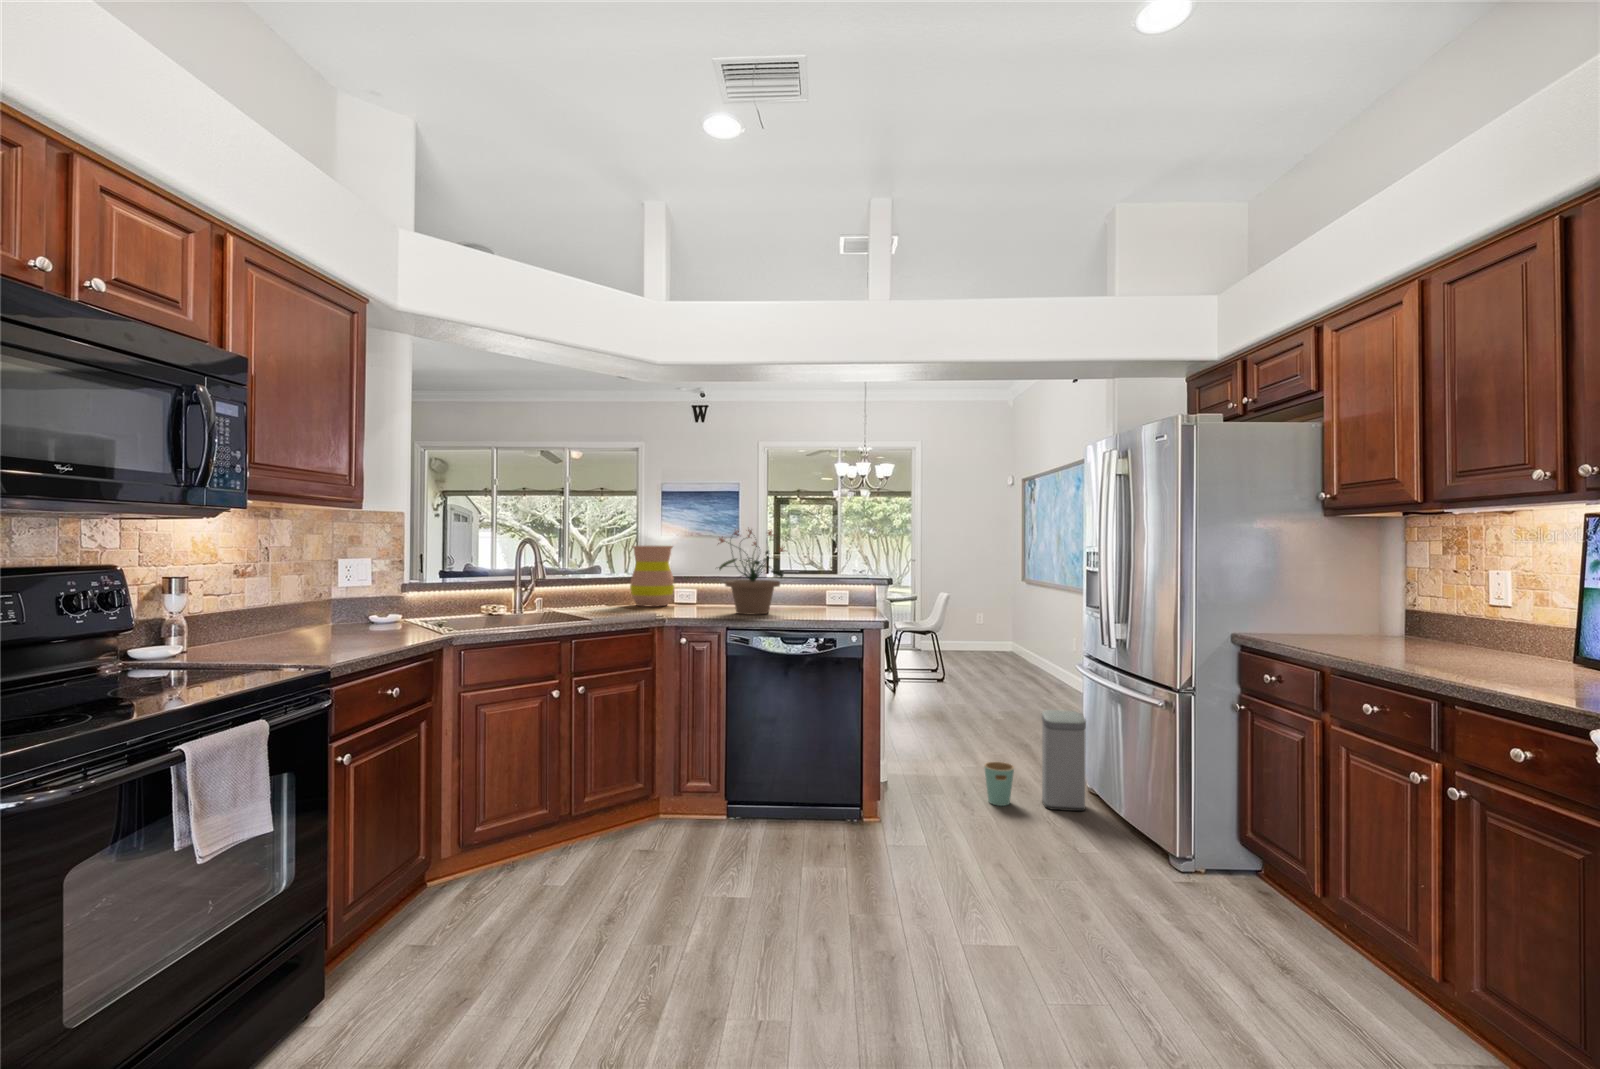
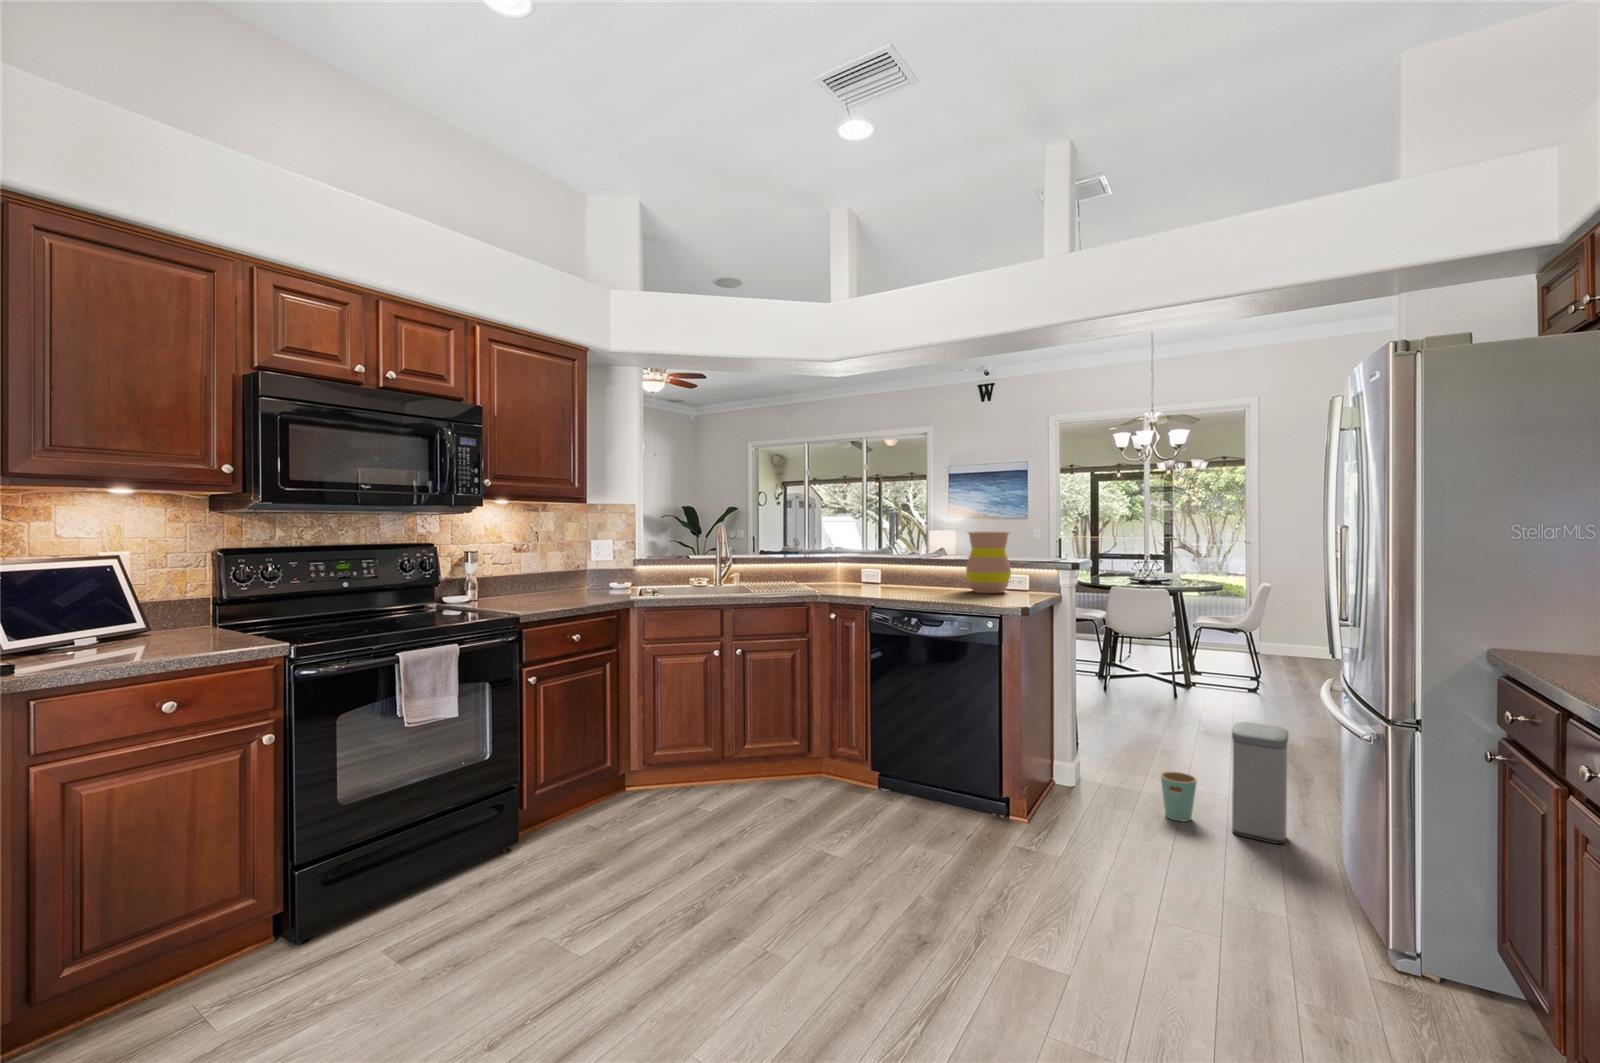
potted plant: present [718,530,785,615] -> none [878,512,945,596]
vase: present [630,546,674,607] -> present [966,532,1011,593]

